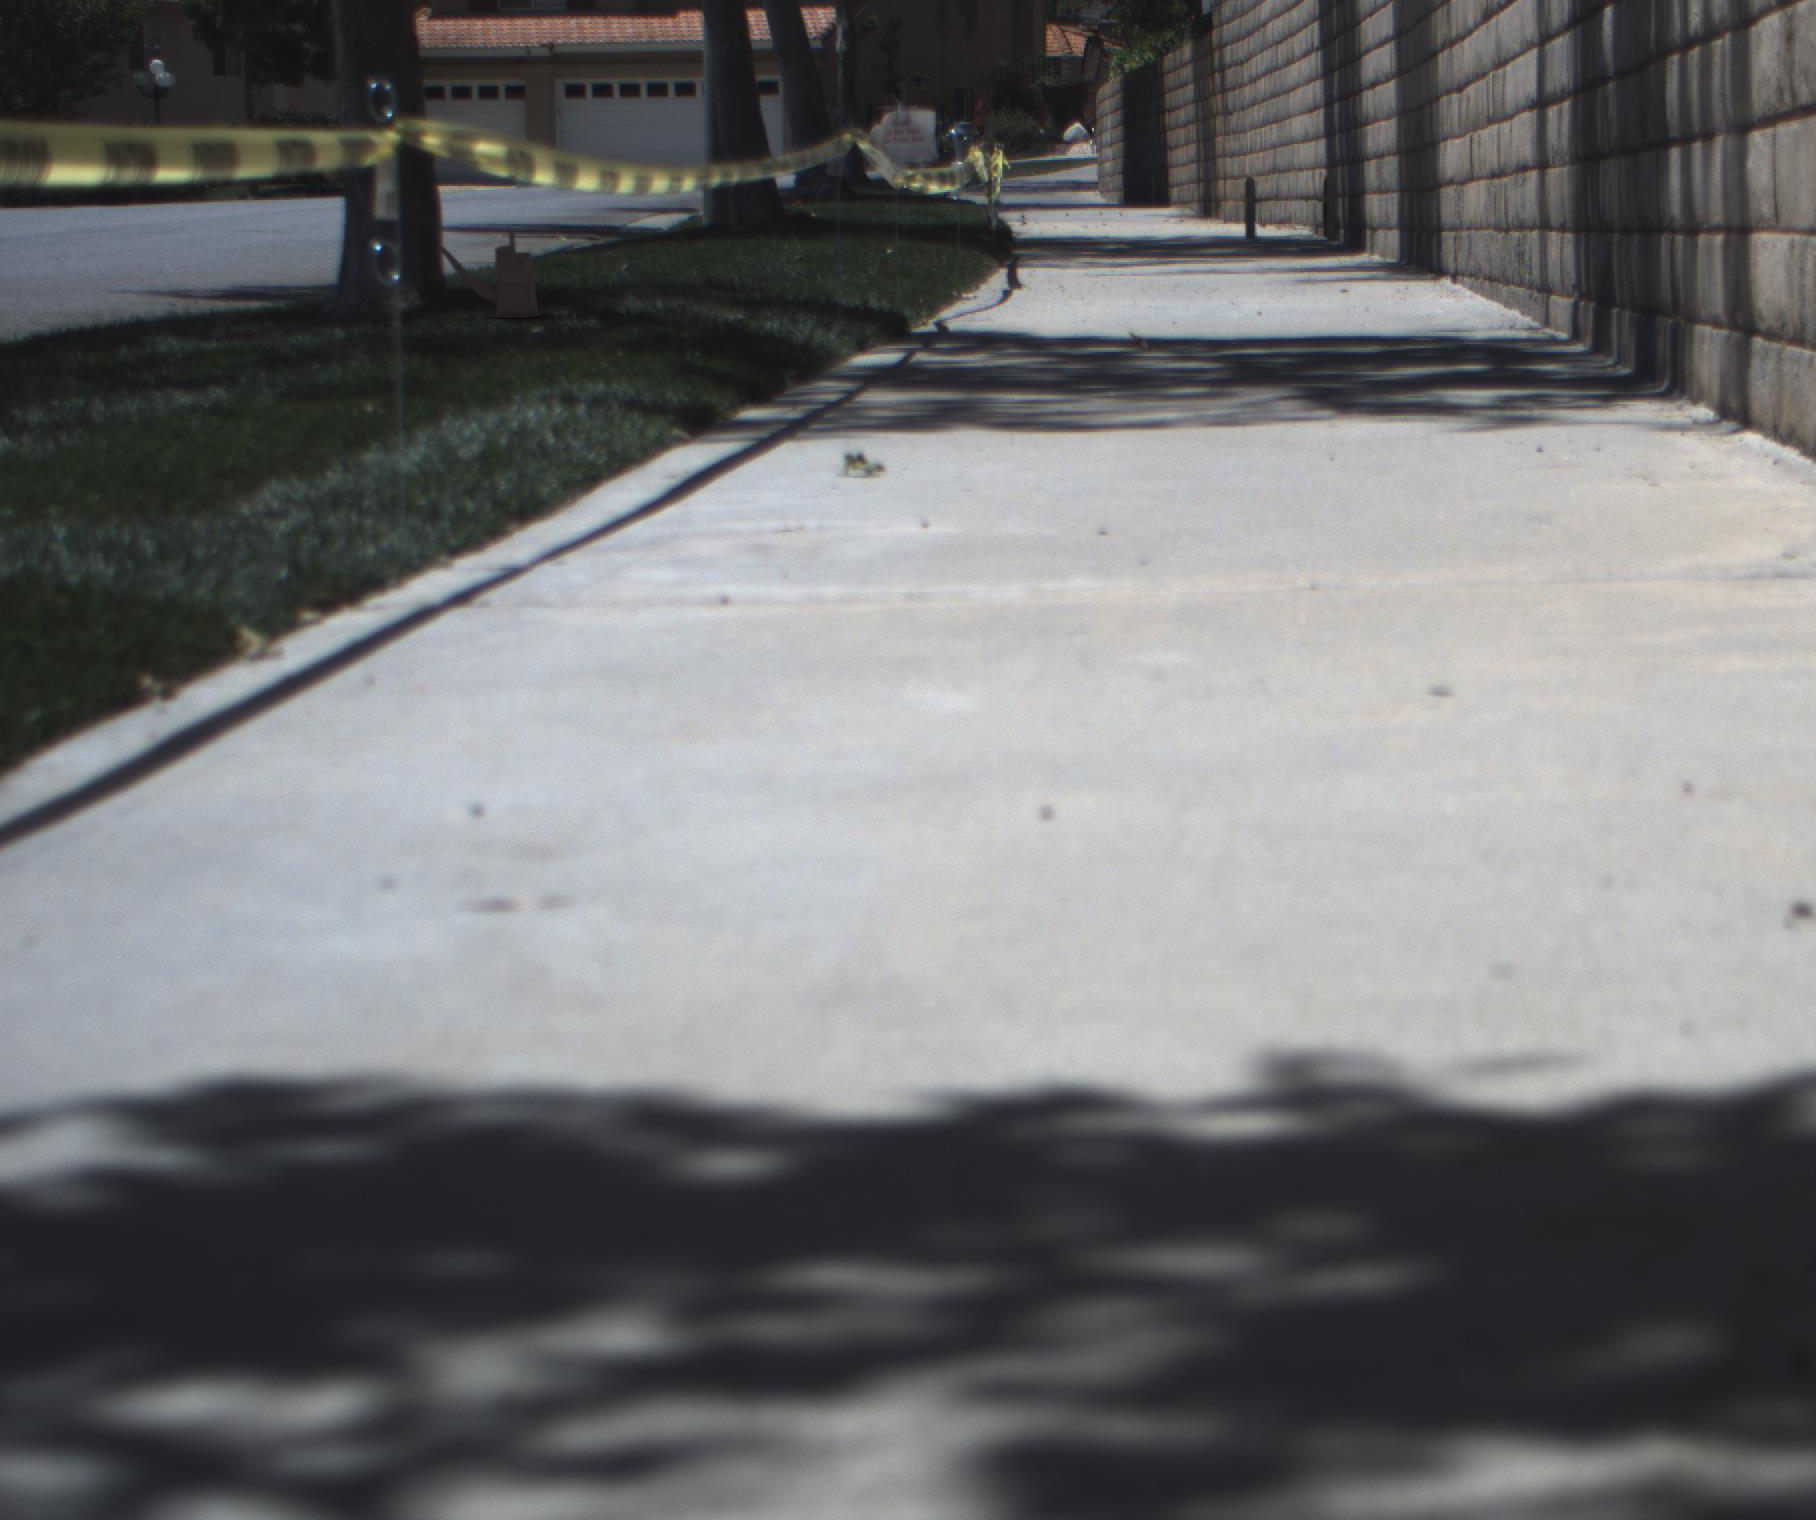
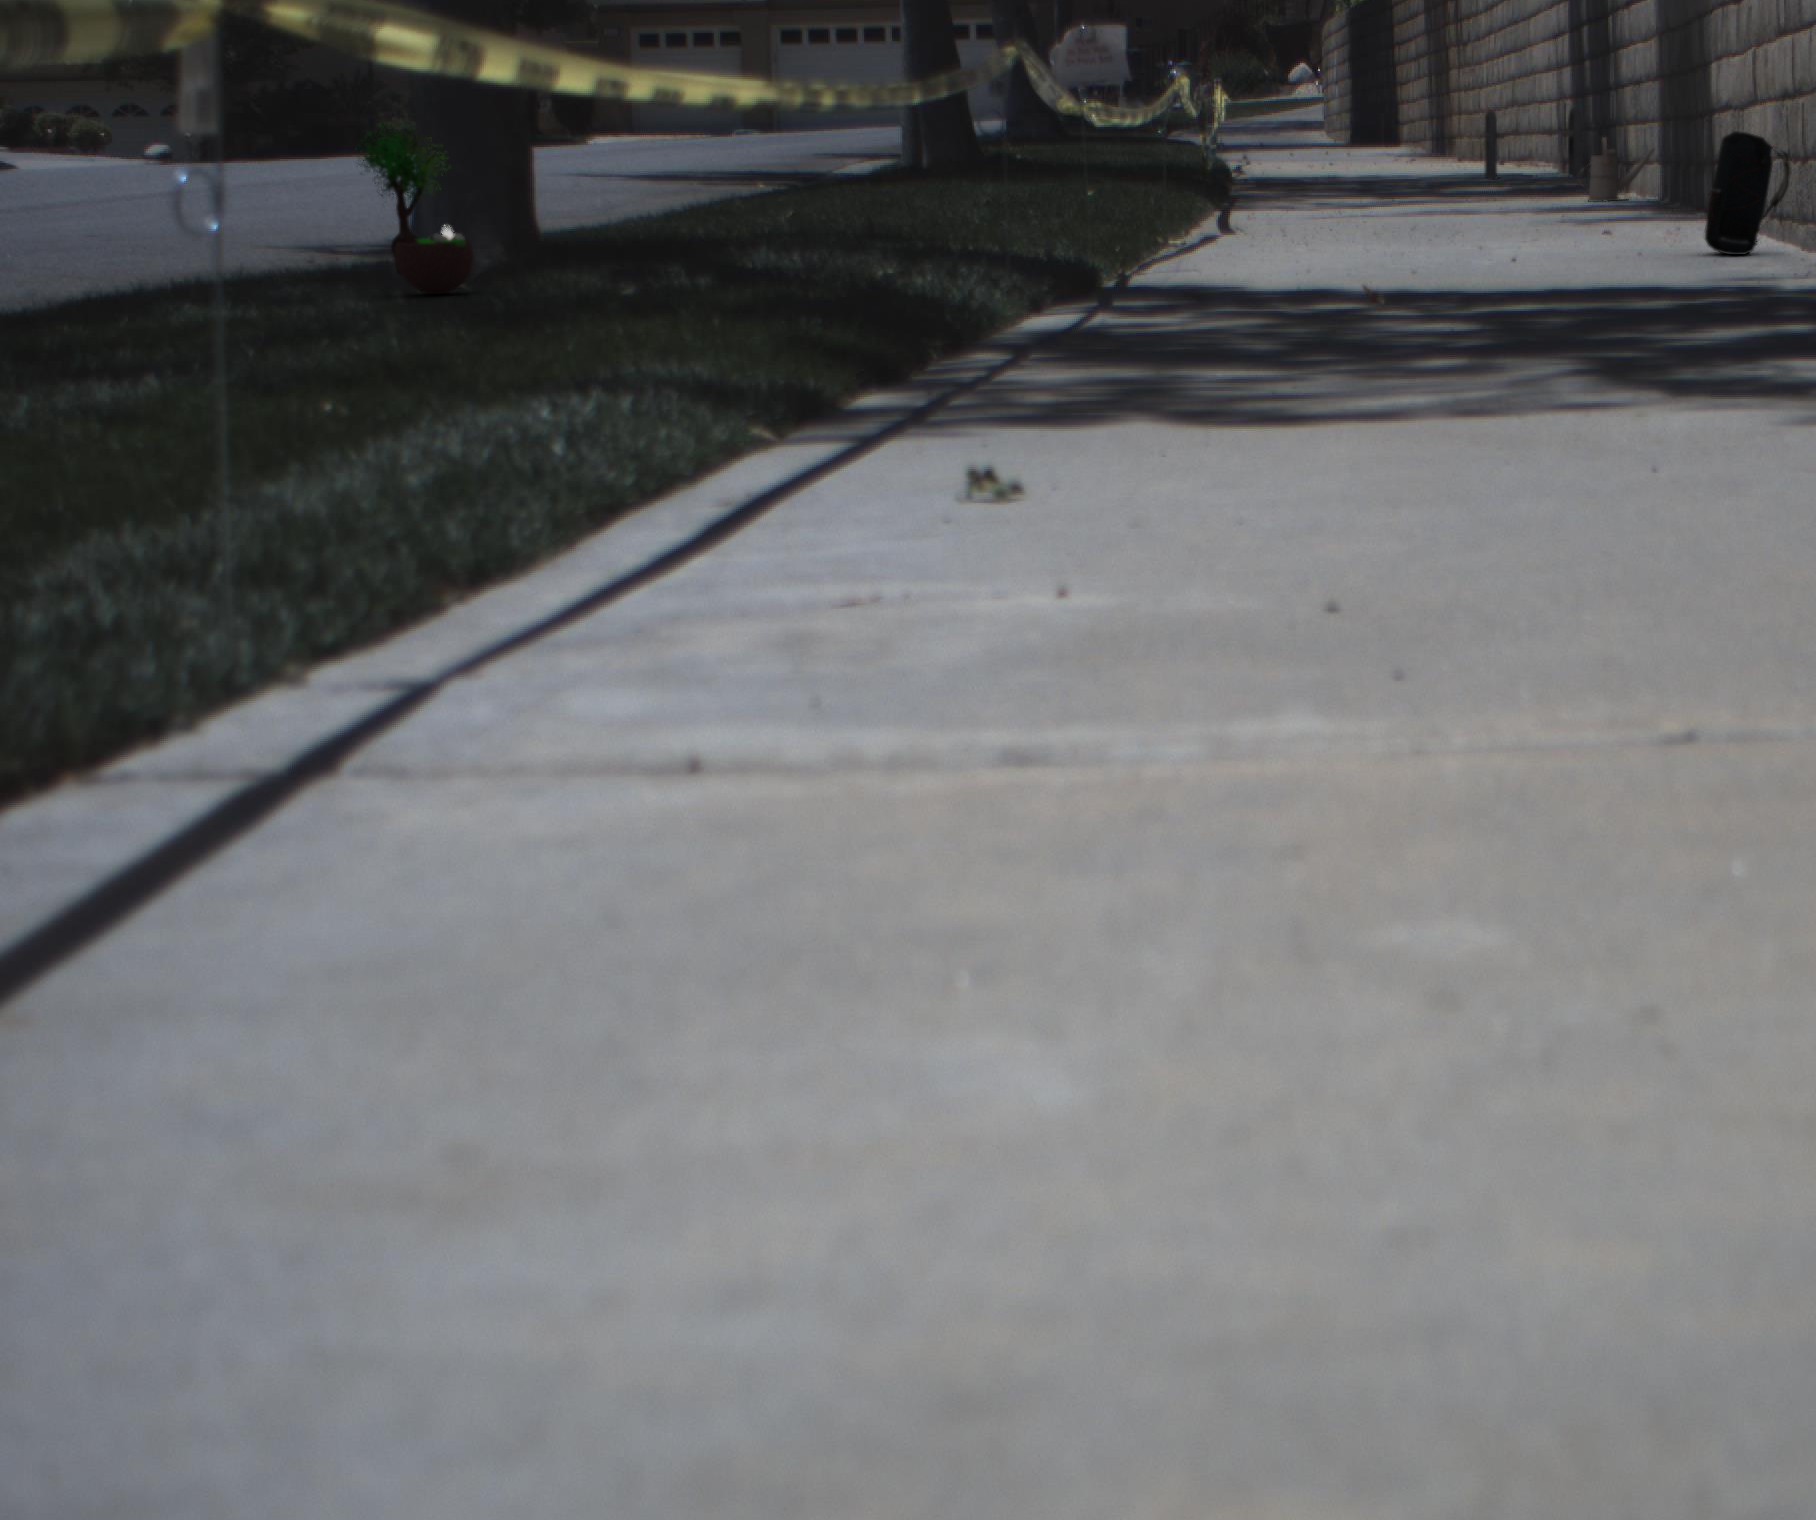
potted tree: none [271,175,372,330] -> present [358,123,473,294]
backpack: none [1424,205,1498,311] -> present [1705,131,1790,255]
watering can: present [439,228,551,318] -> present [1578,137,1655,202]

